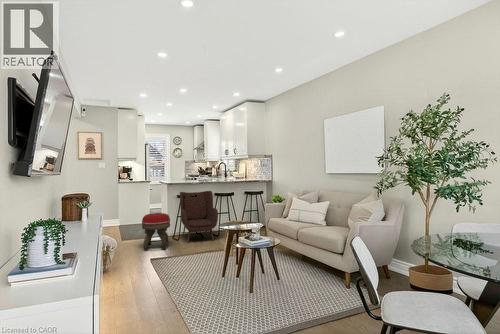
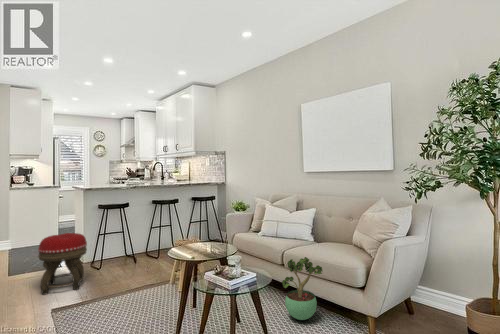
armchair: present [180,191,218,243] -> none [102,198,159,273]
potted plant: none [291,232,319,275] -> present [282,257,322,320]

